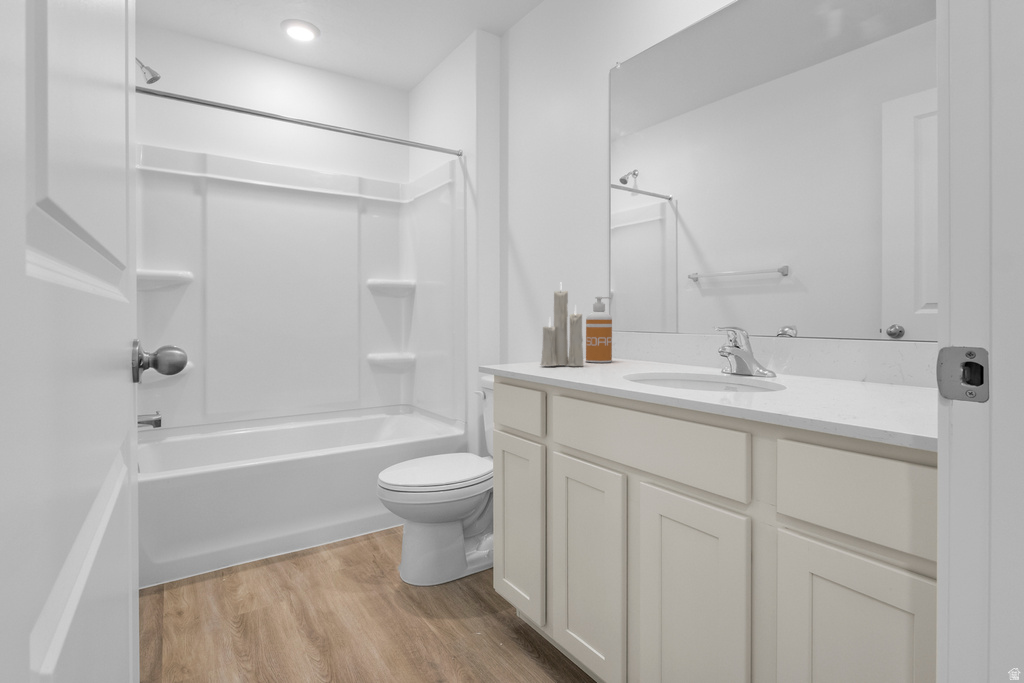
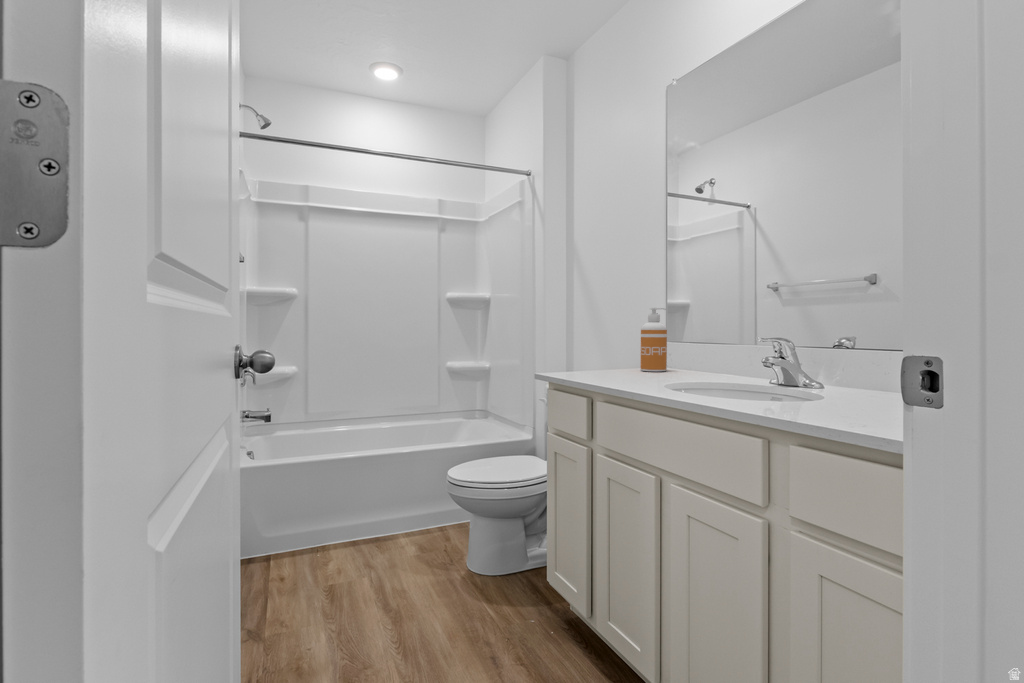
candle: present [541,285,583,366] -> none [593,288,635,375]

